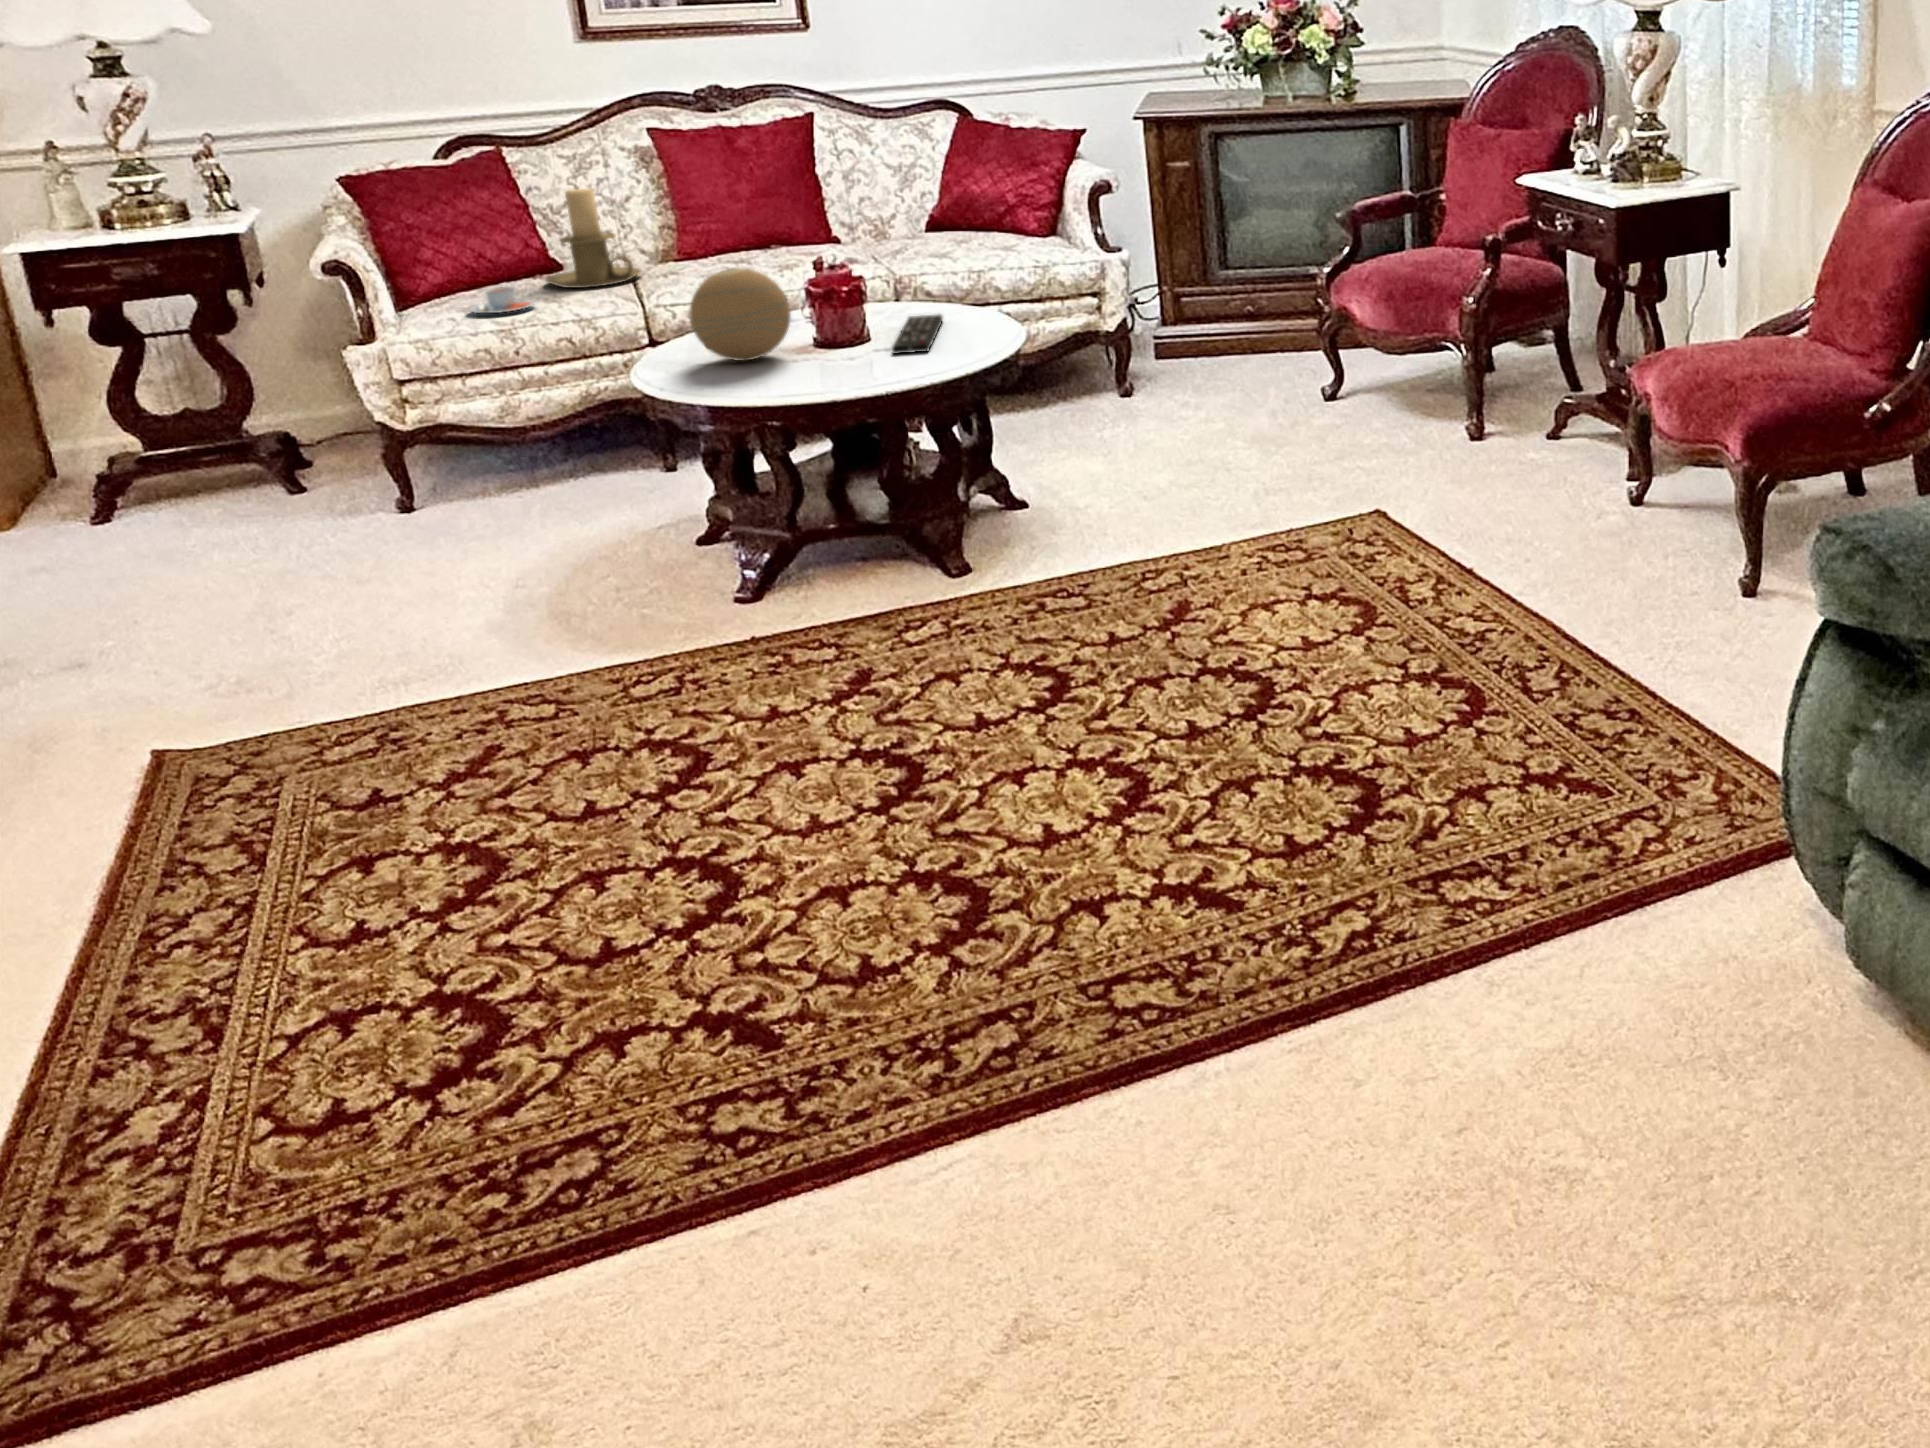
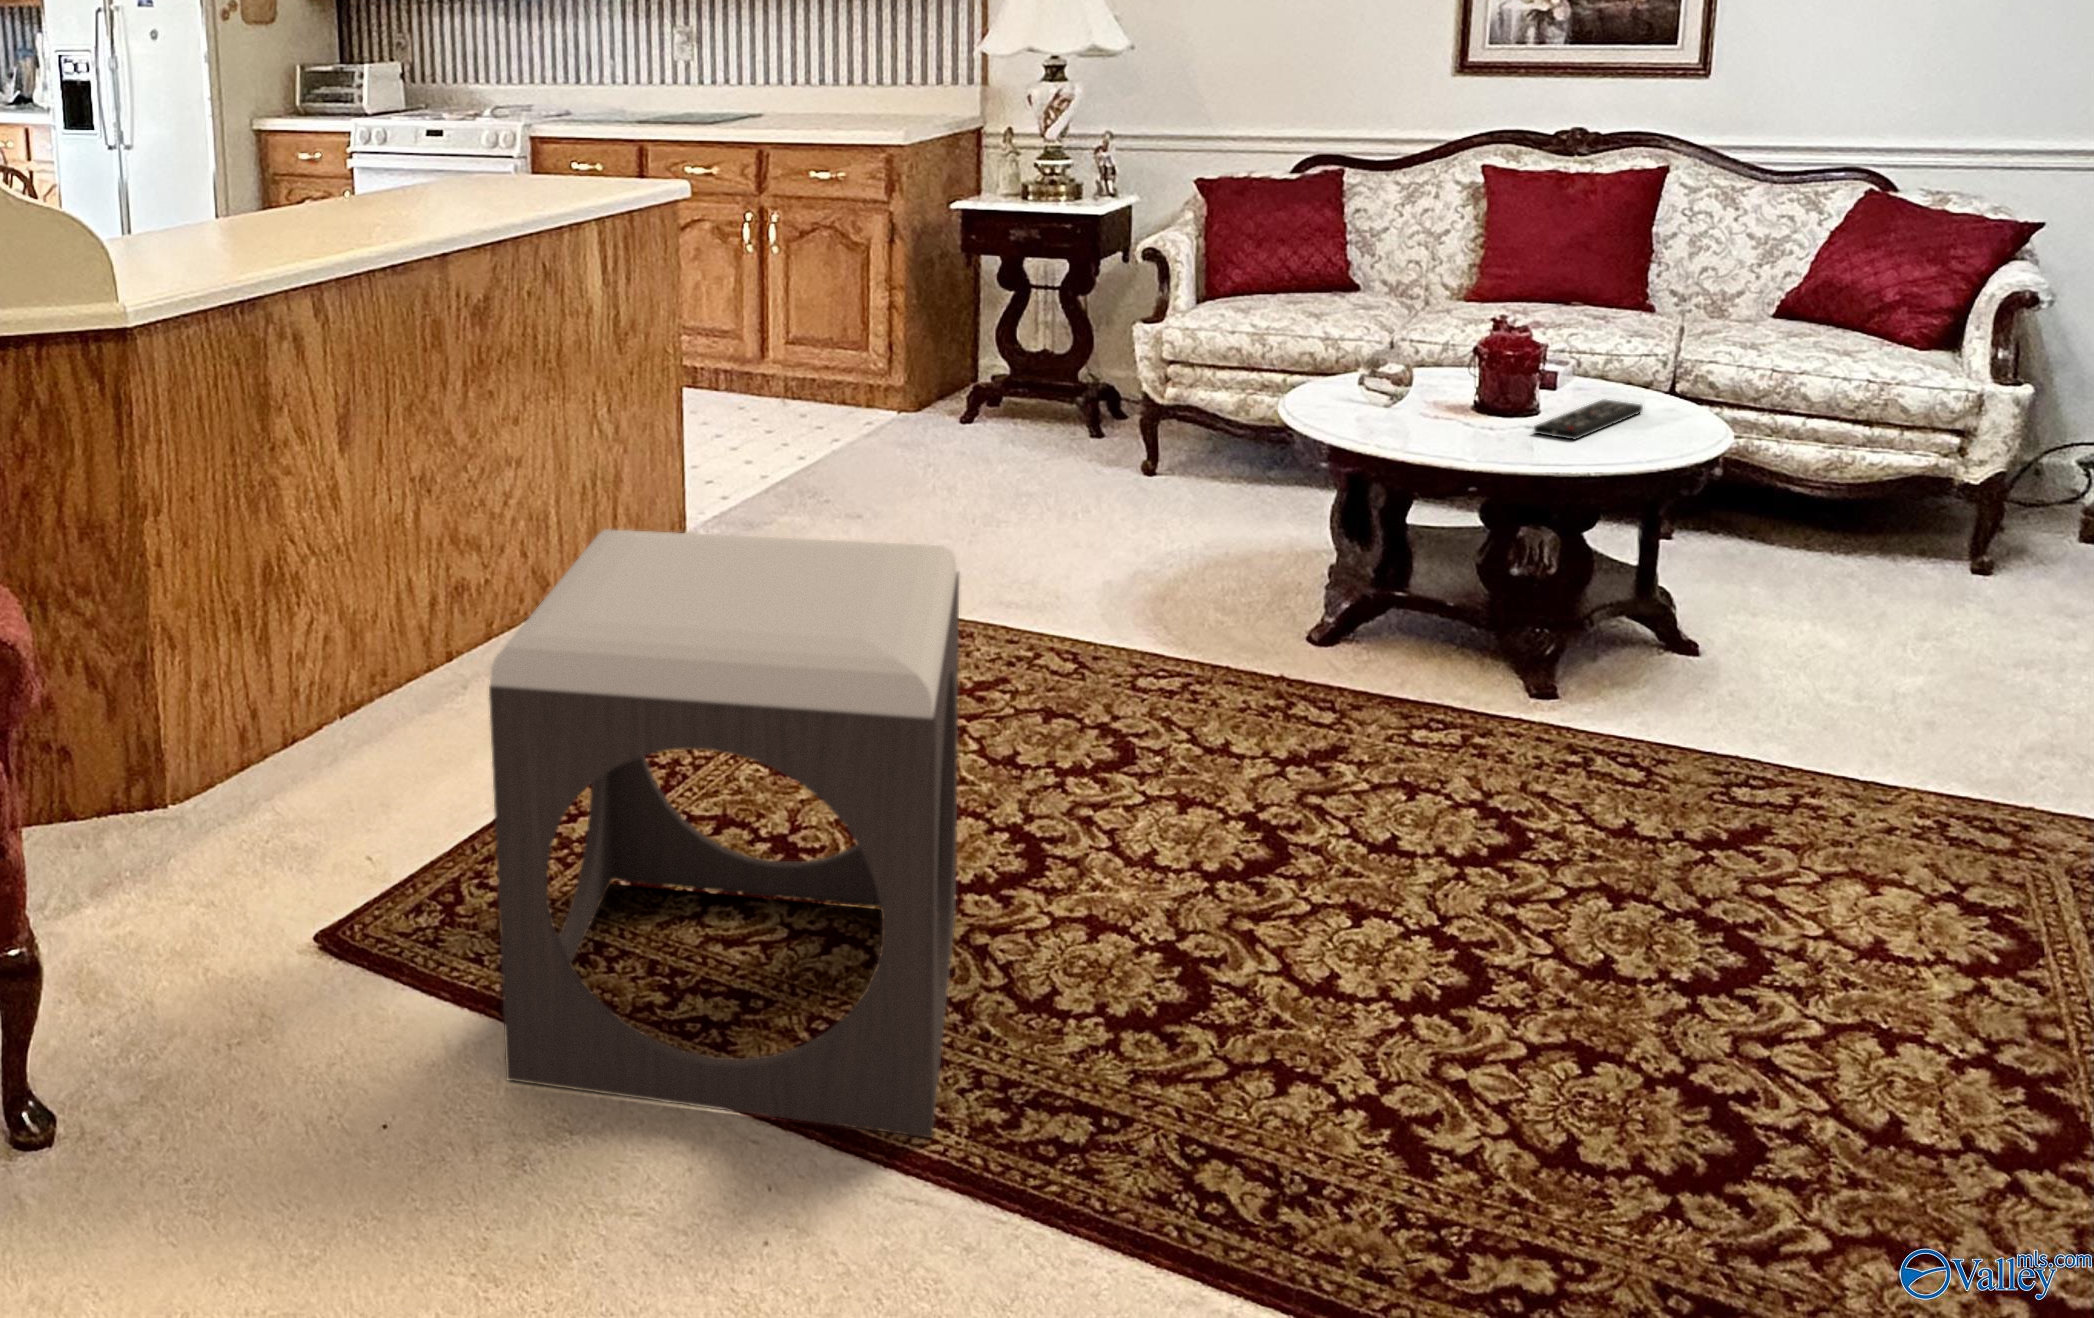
candle holder: present [546,188,641,288] -> none [1325,216,1420,312]
decorative orb: present [689,268,791,361] -> none [1340,311,1446,406]
teacup: present [470,287,536,313] -> none [1234,297,1294,320]
footstool: none [137,574,911,1400] -> present [489,529,959,1138]

